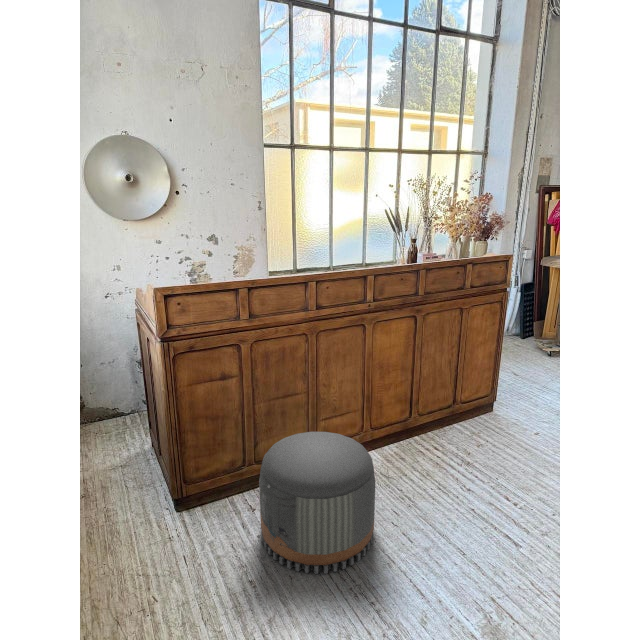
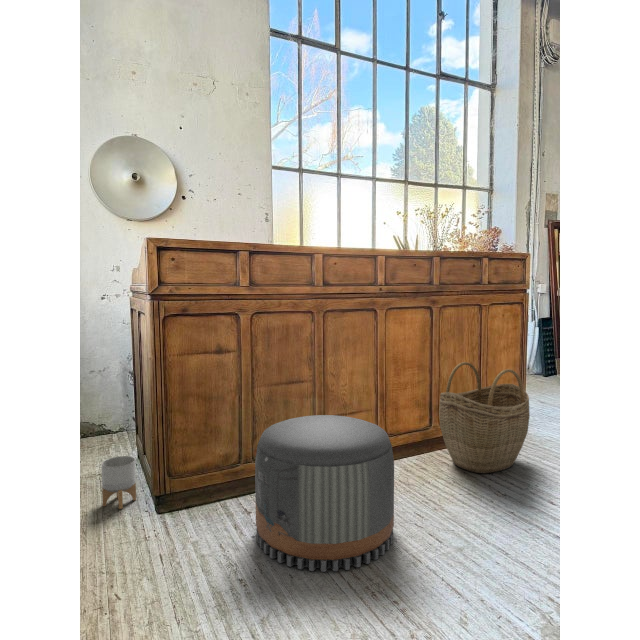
woven basket: none [418,364,498,463] -> present [439,362,530,473]
planter: none [127,459,158,506] -> present [102,456,136,509]

